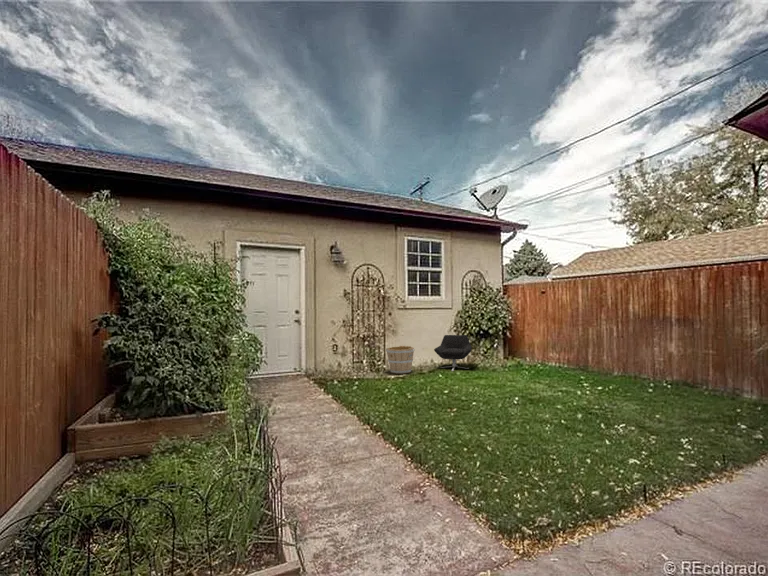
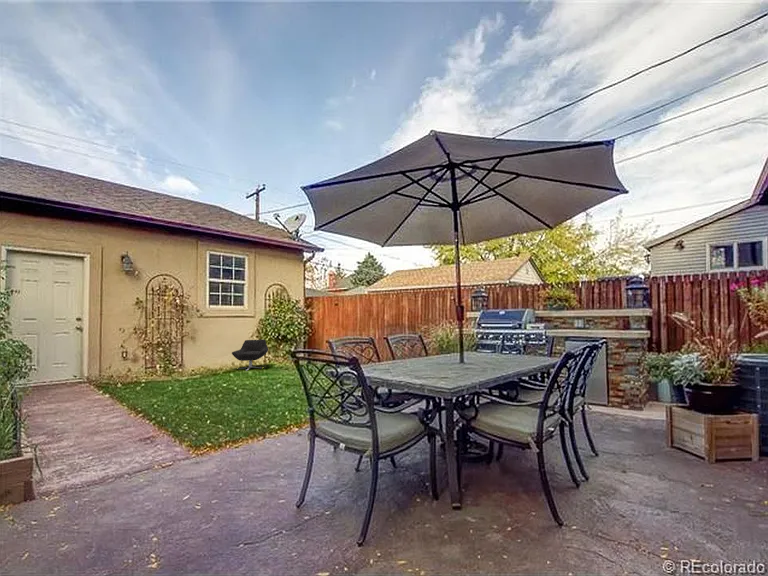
wooden bucket: present [386,346,415,374] -> none [181,351,211,376]

